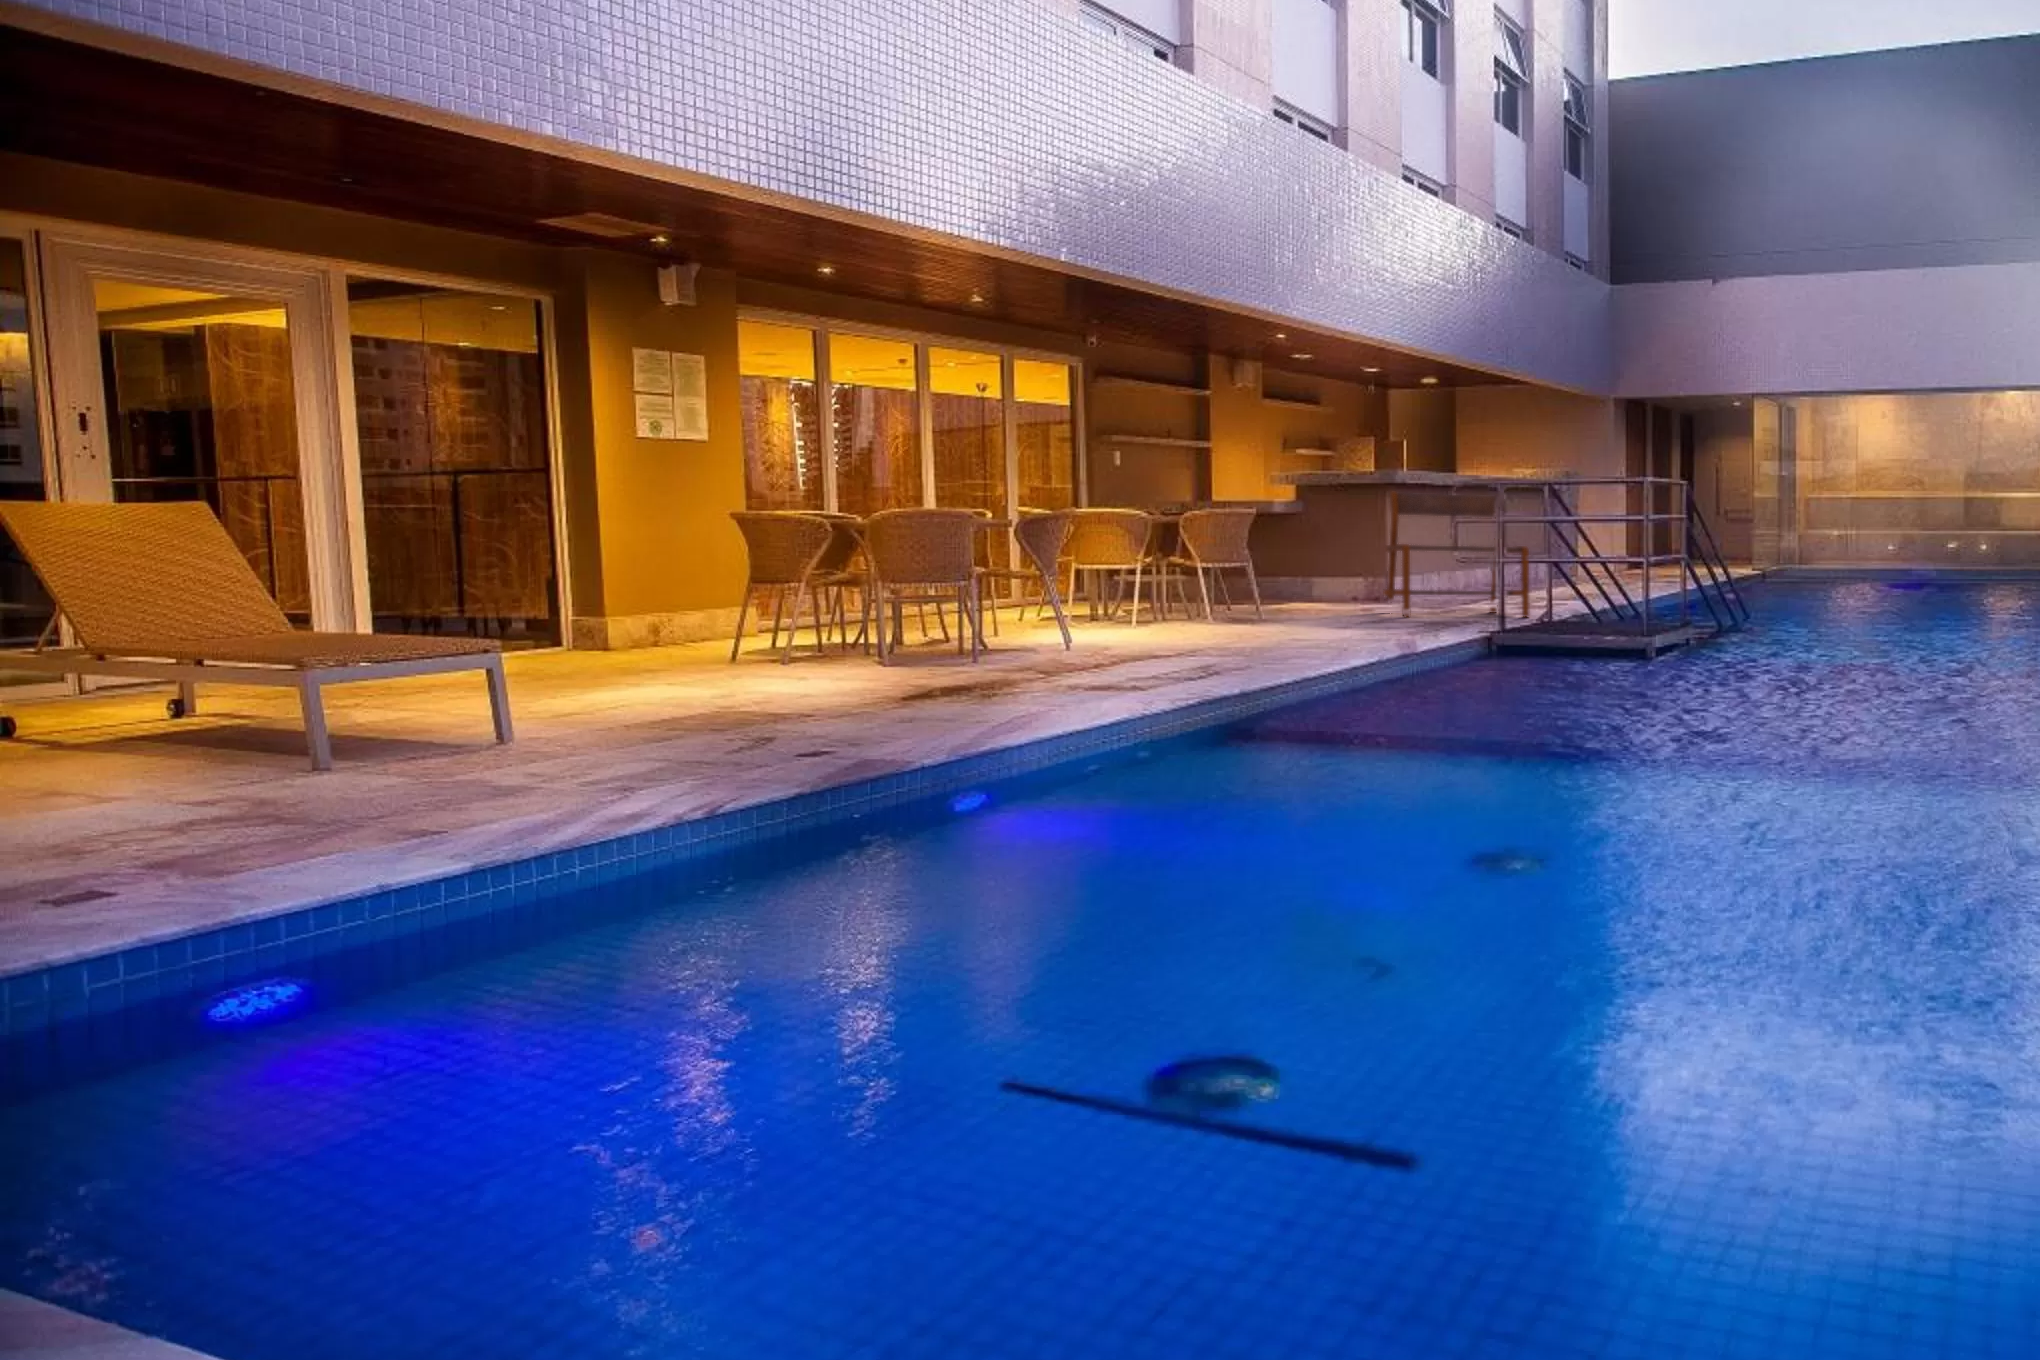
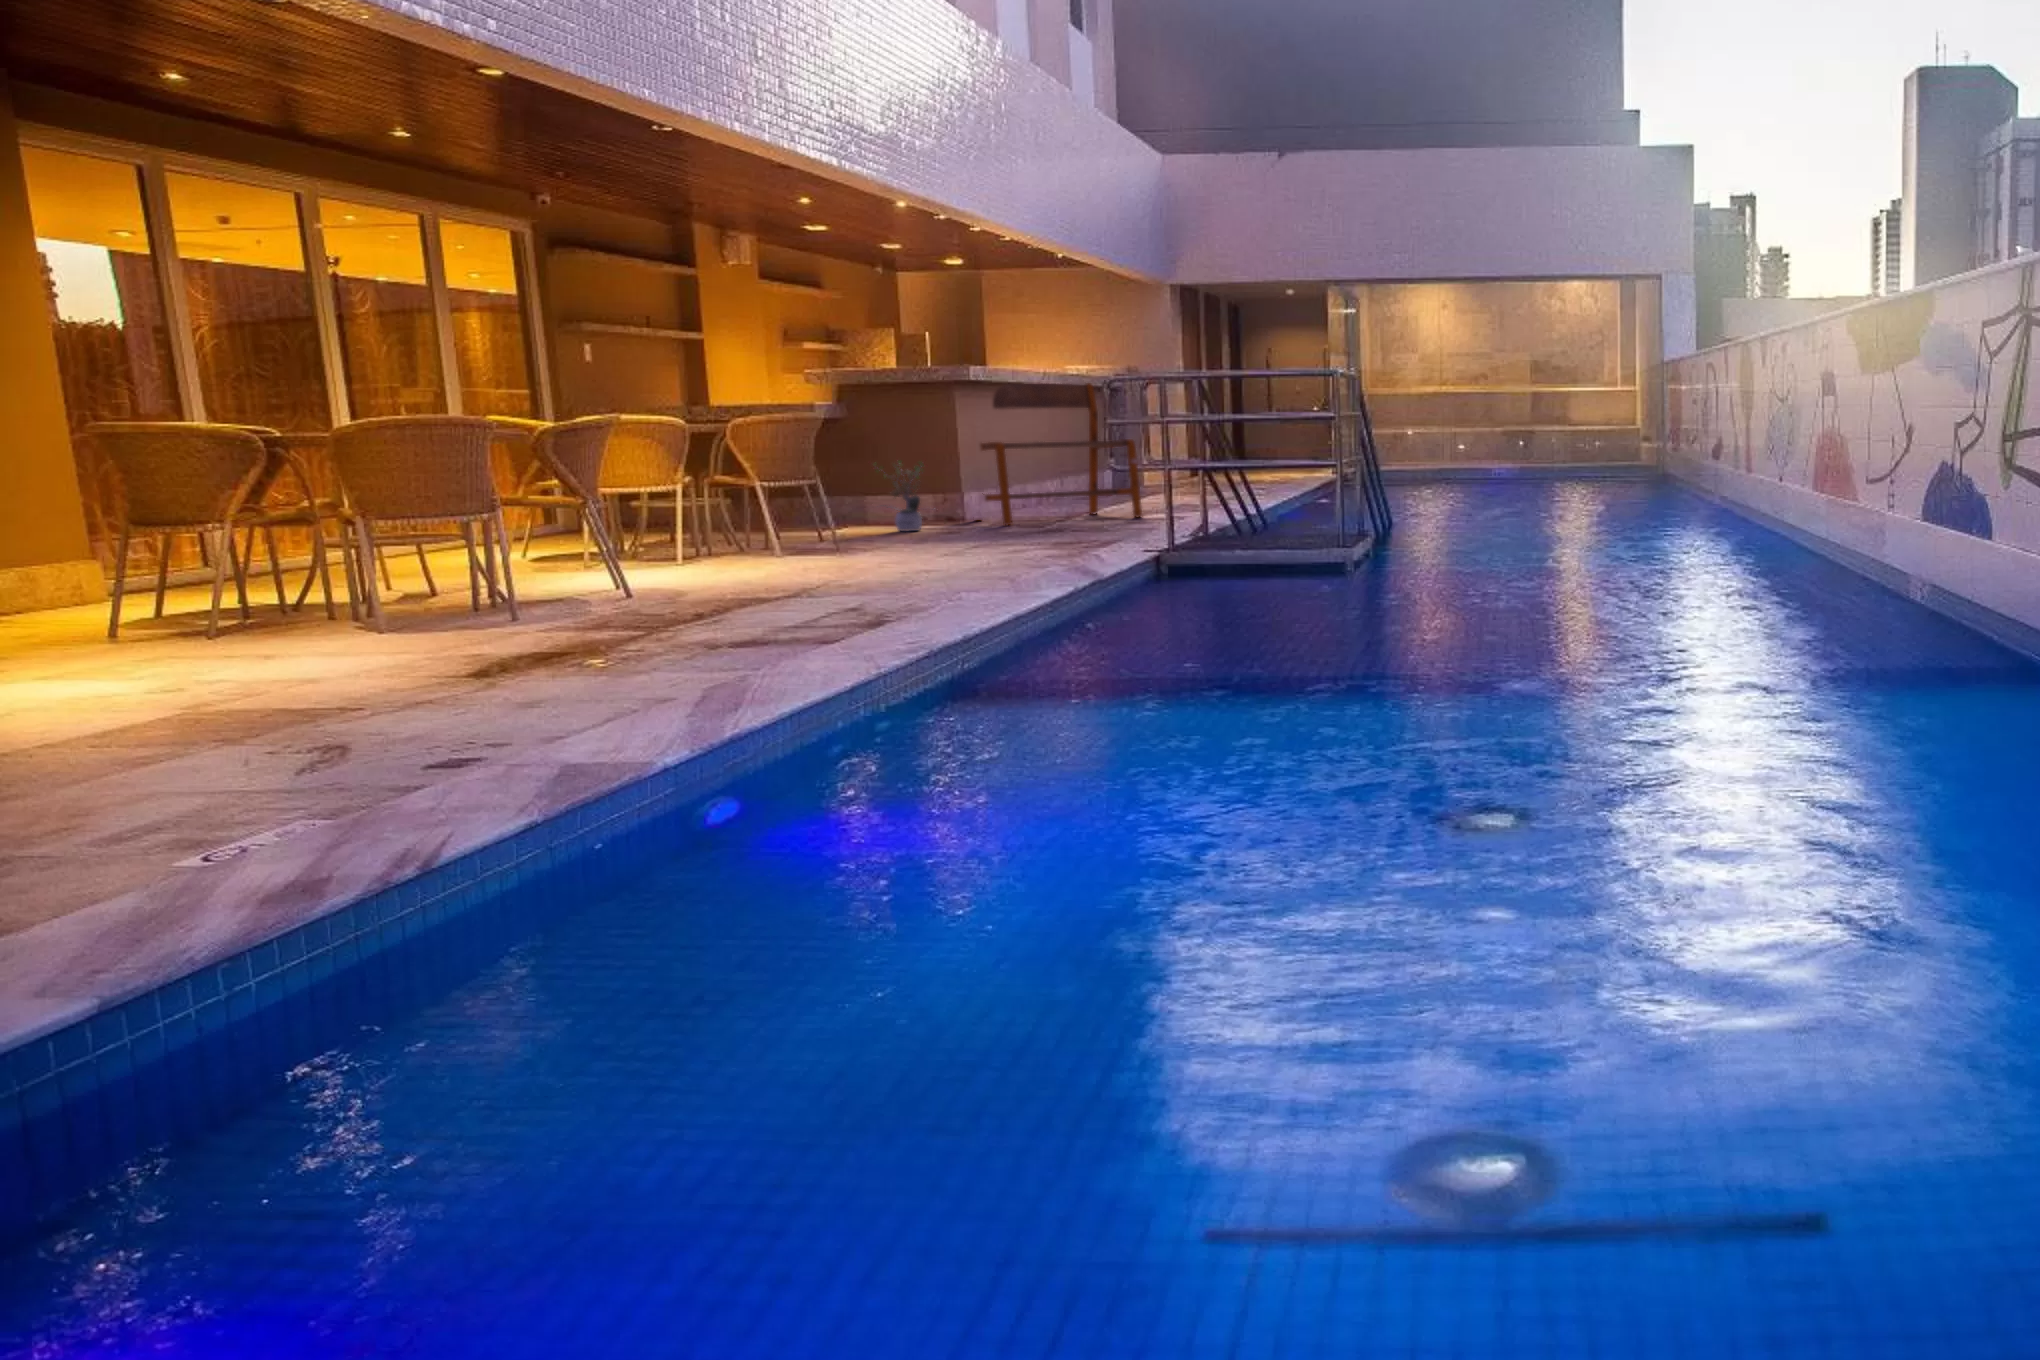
potted plant: none [1296,555,1346,617] -> present [875,460,924,532]

